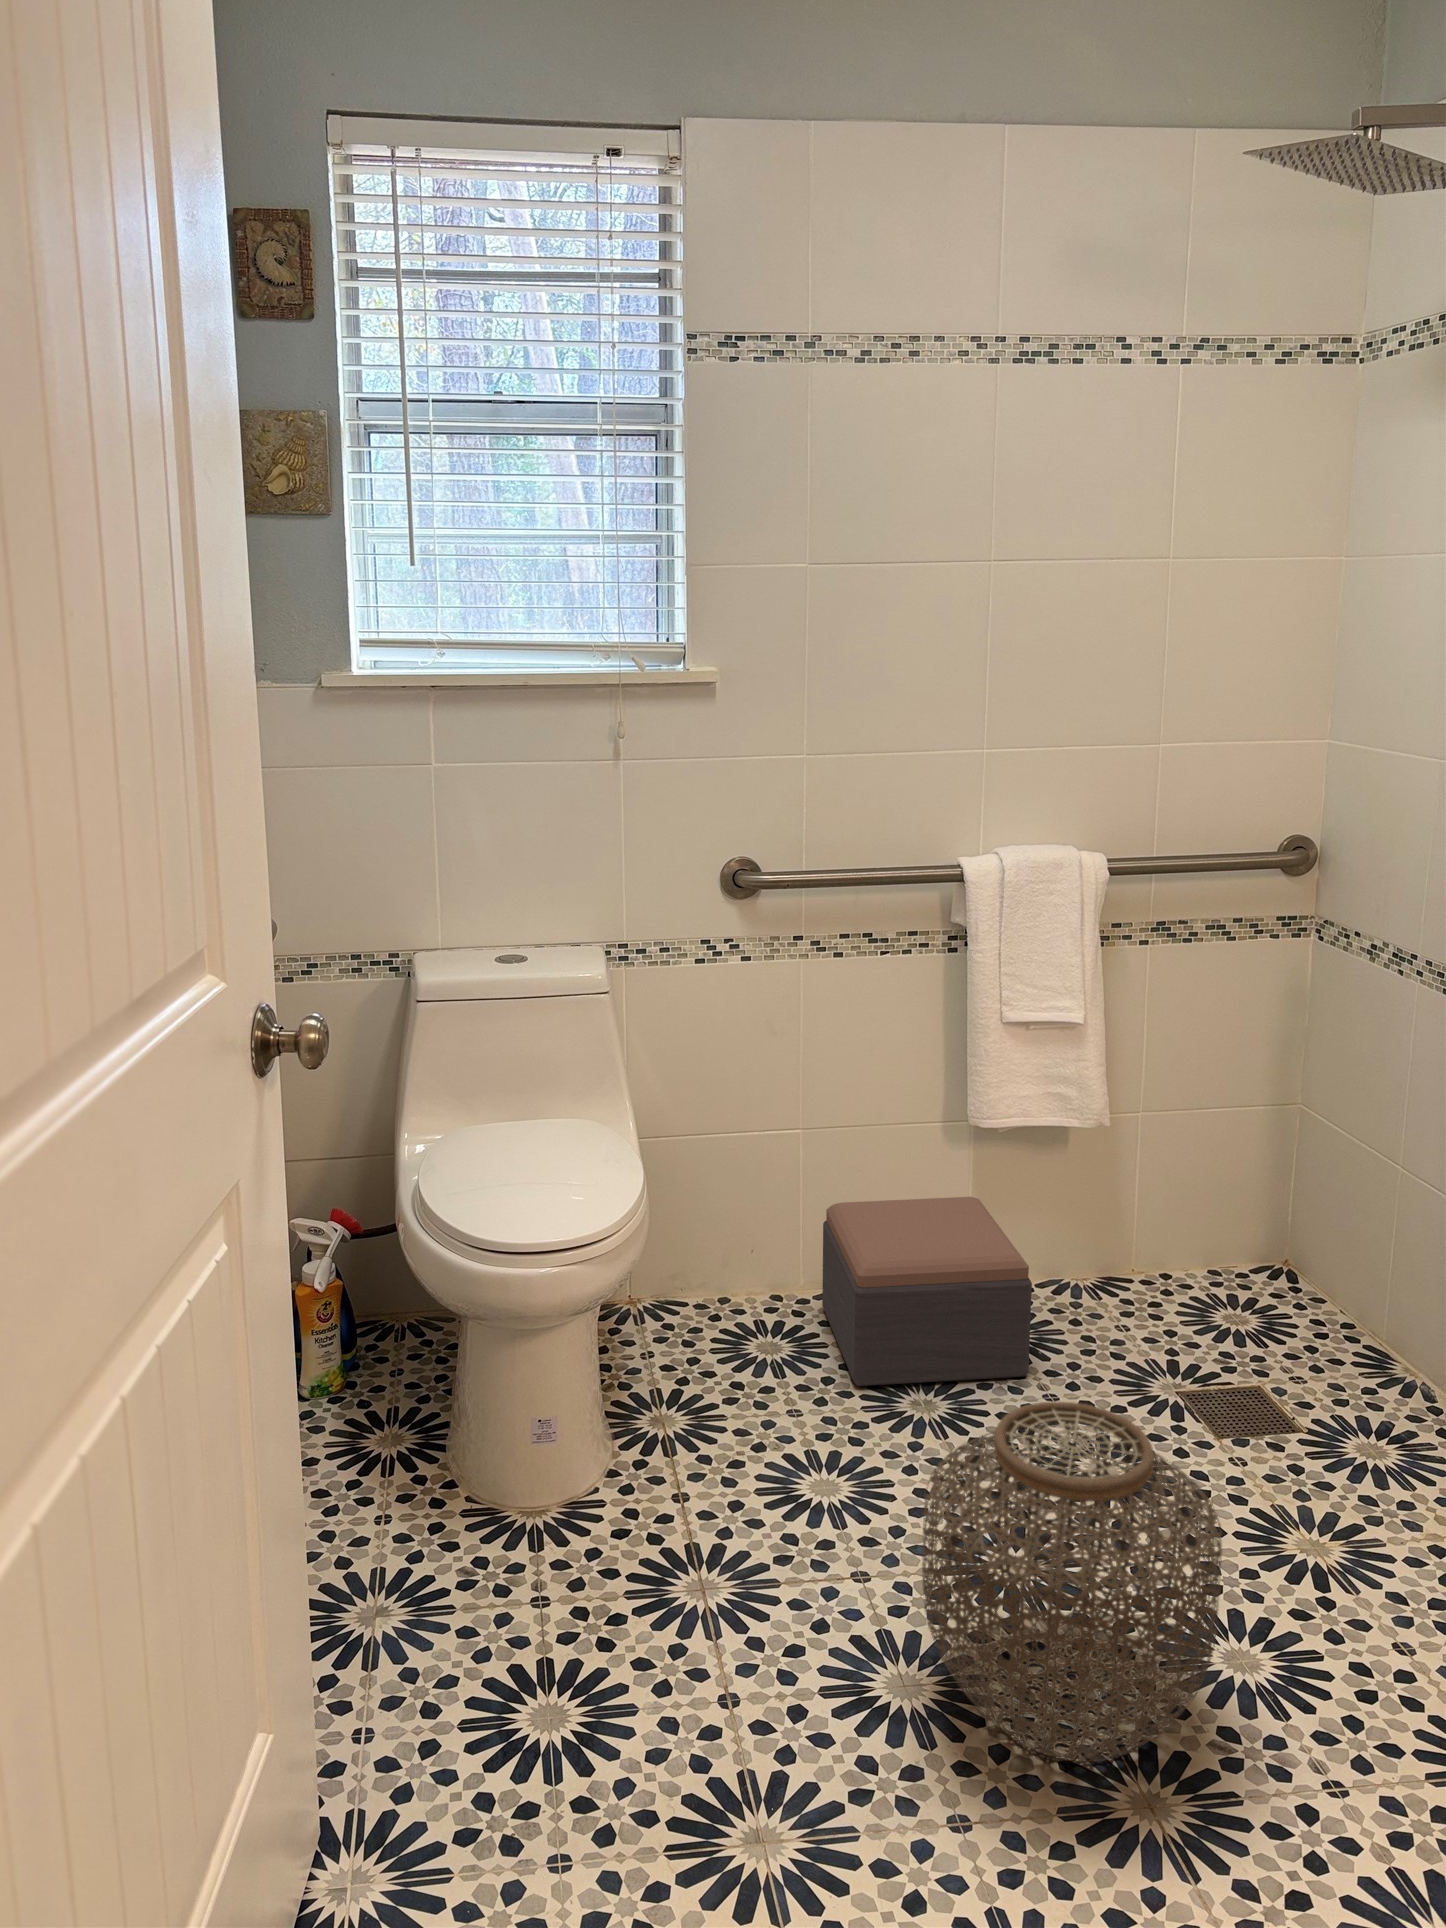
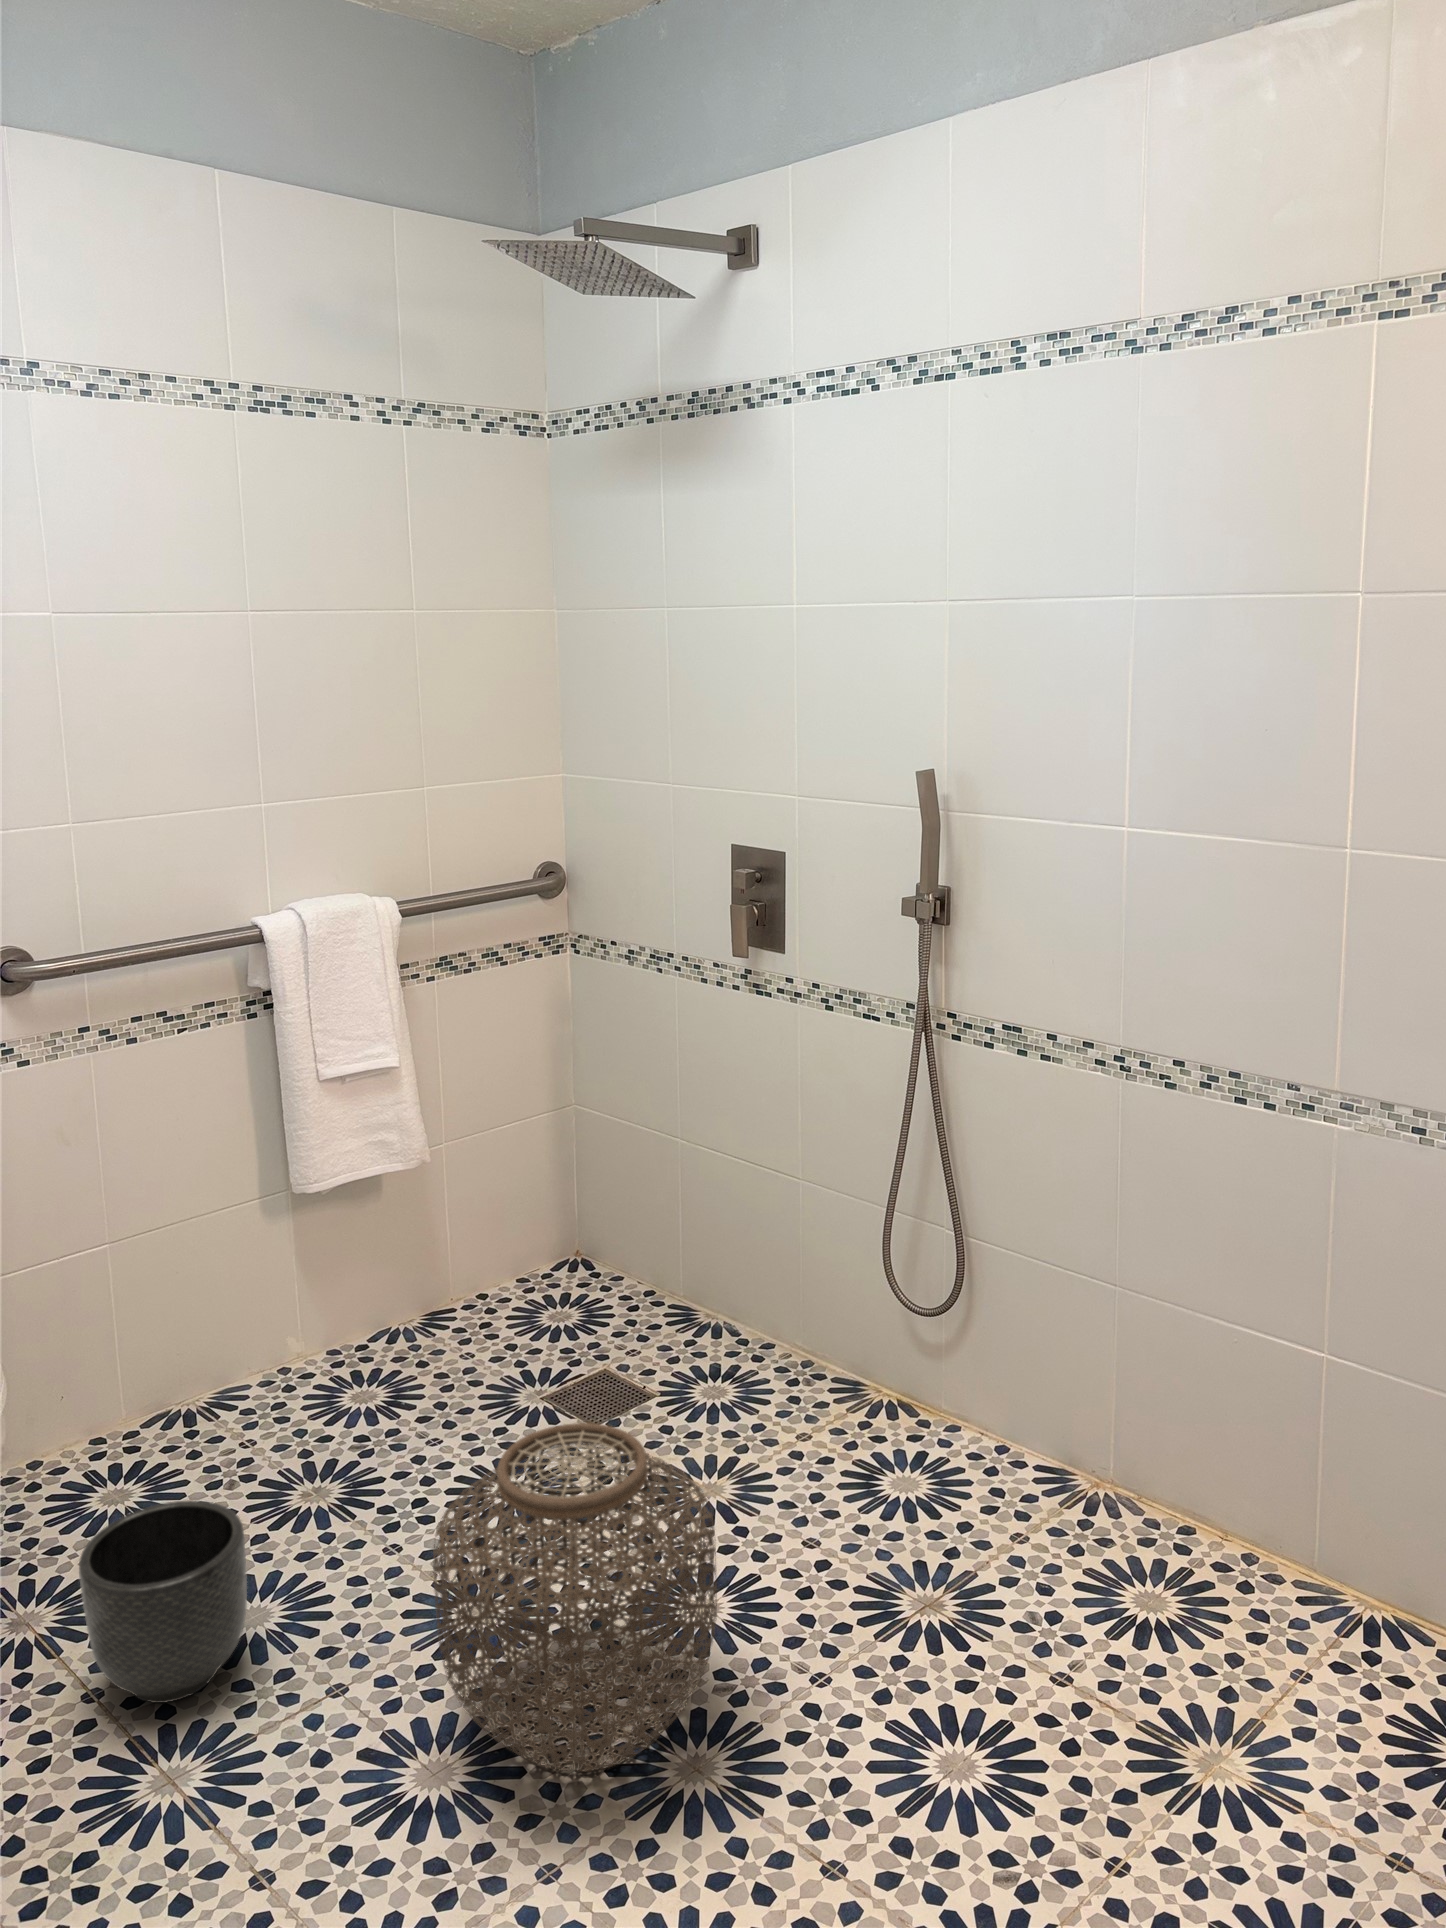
footstool: present [822,1197,1032,1386] -> none [148,1268,403,1500]
planter: none [676,1358,812,1530] -> present [79,1500,247,1703]

